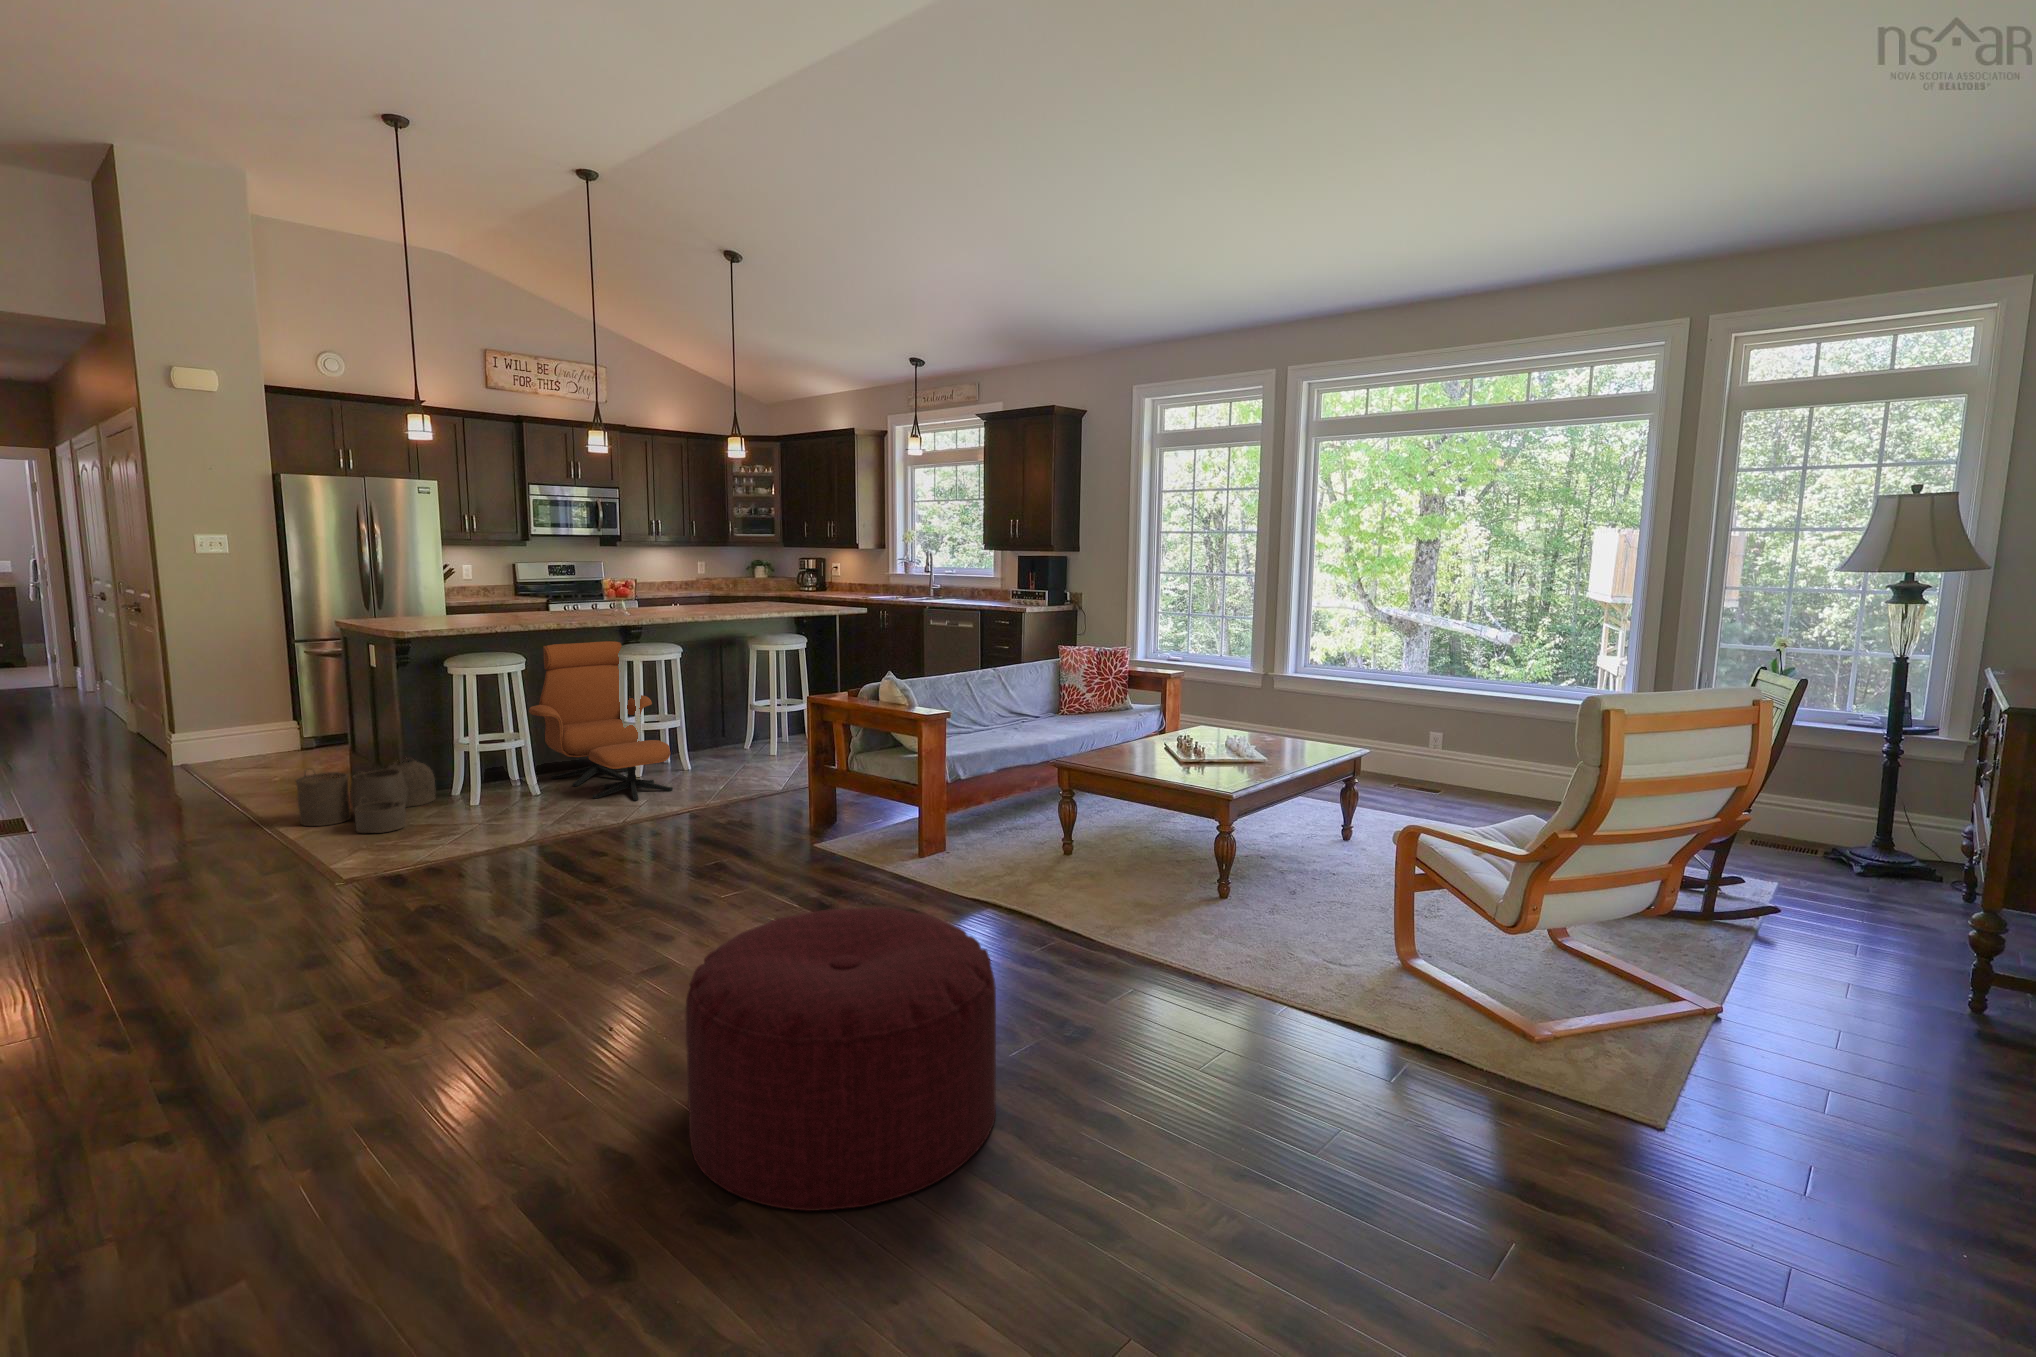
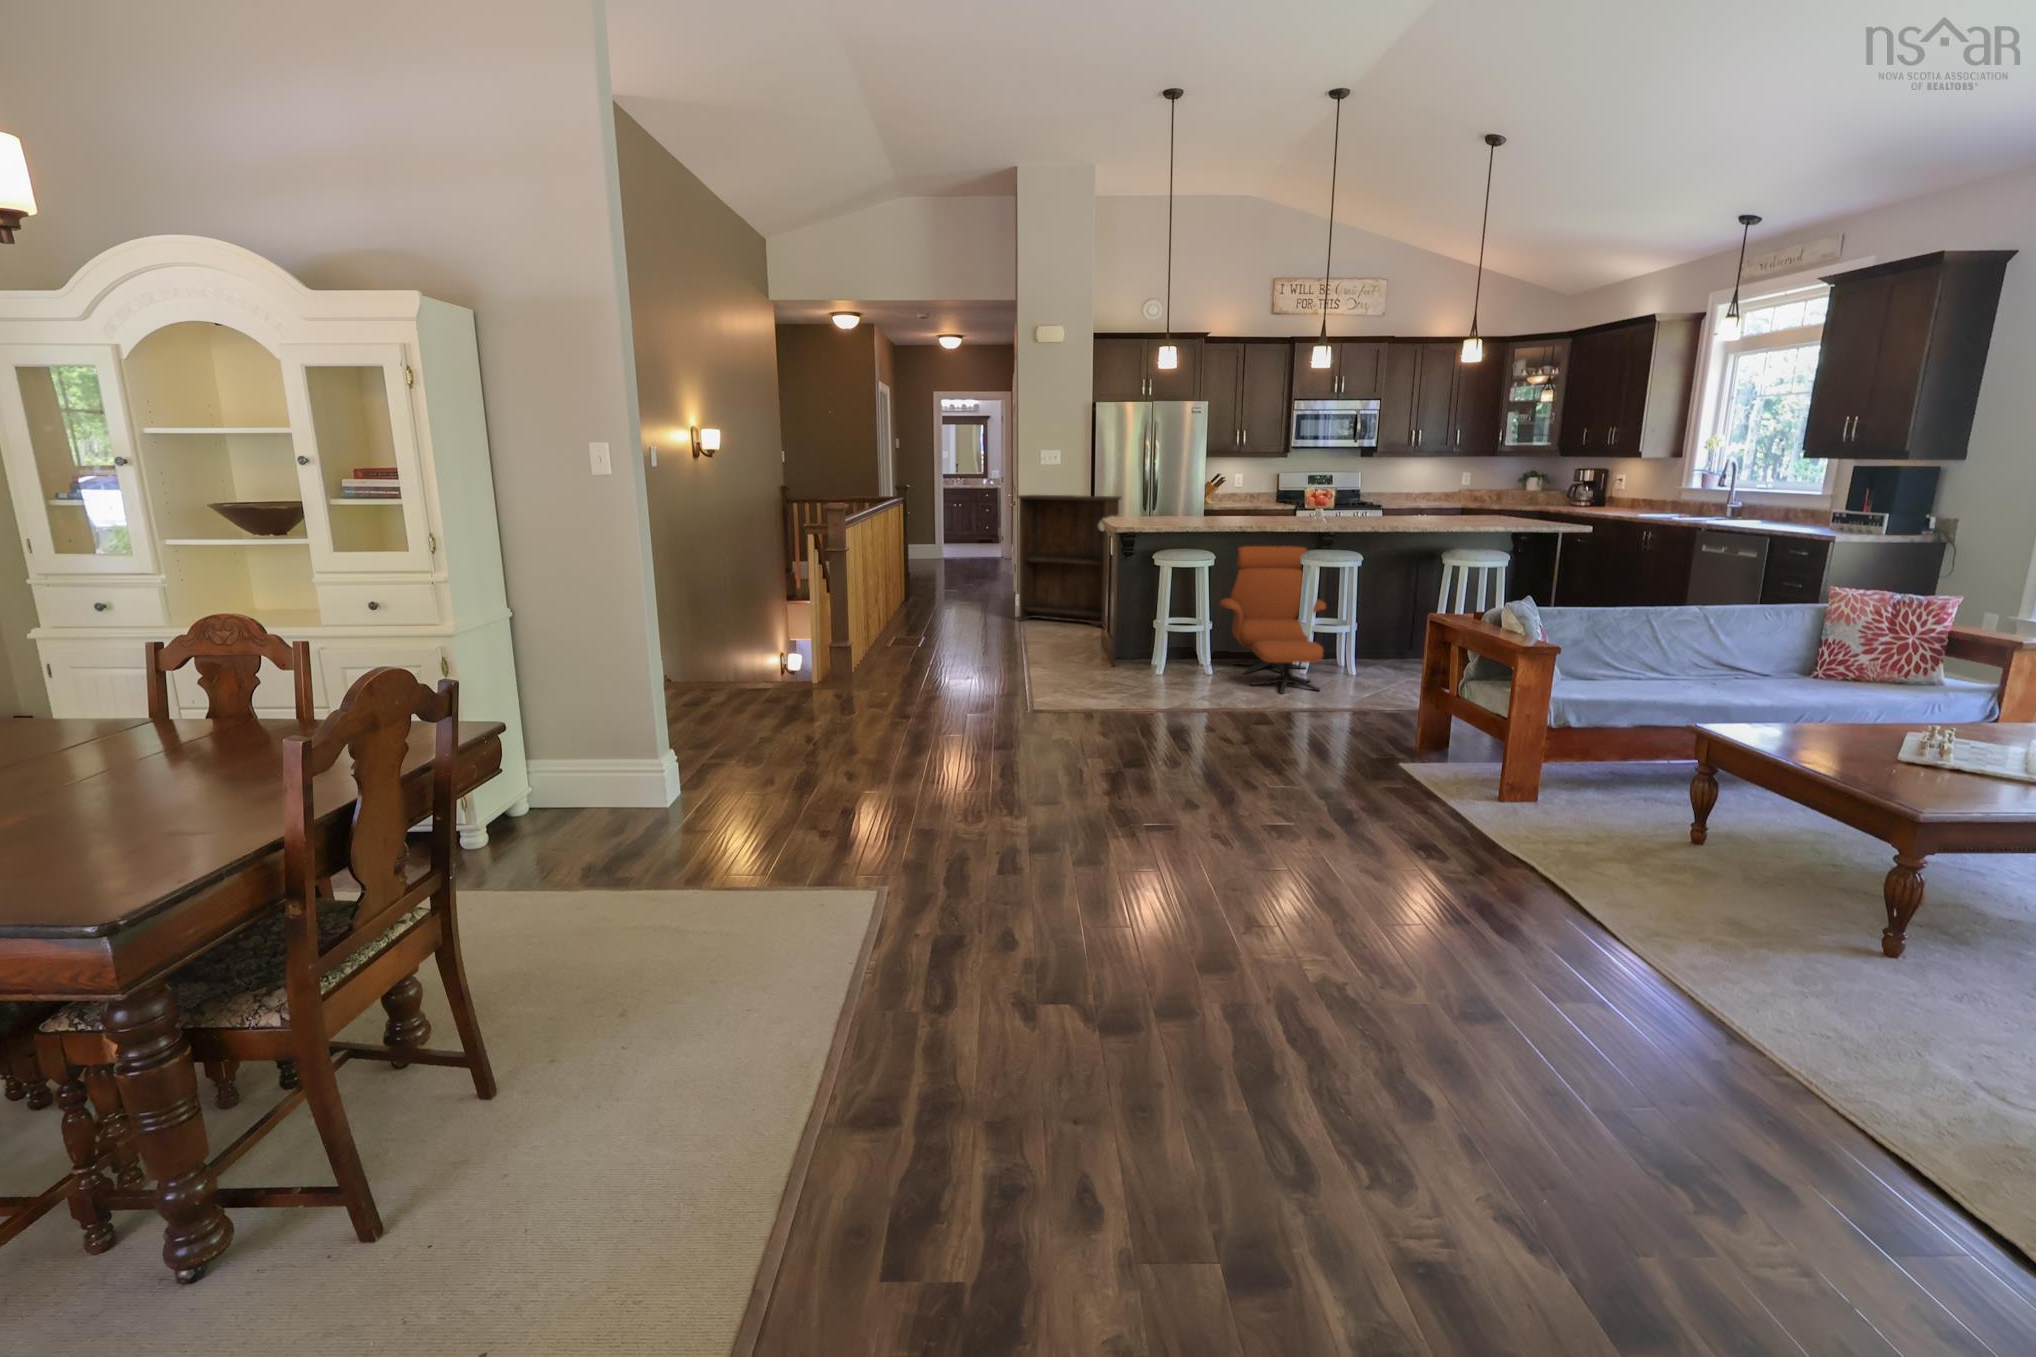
bookshelf: none [158,593,348,770] -> present [1018,495,1121,627]
woven basket: present [296,758,436,833] -> none [1051,627,1143,682]
ottoman: present [686,907,996,1211] -> none [1083,784,1363,1032]

